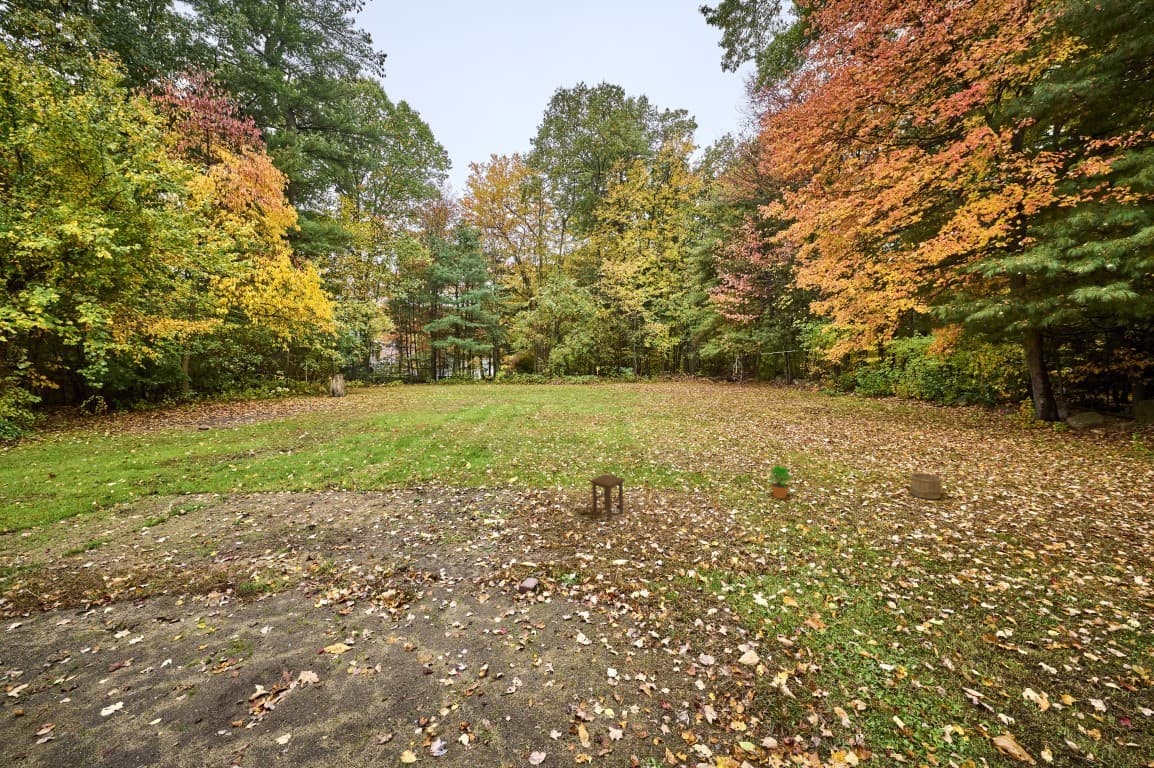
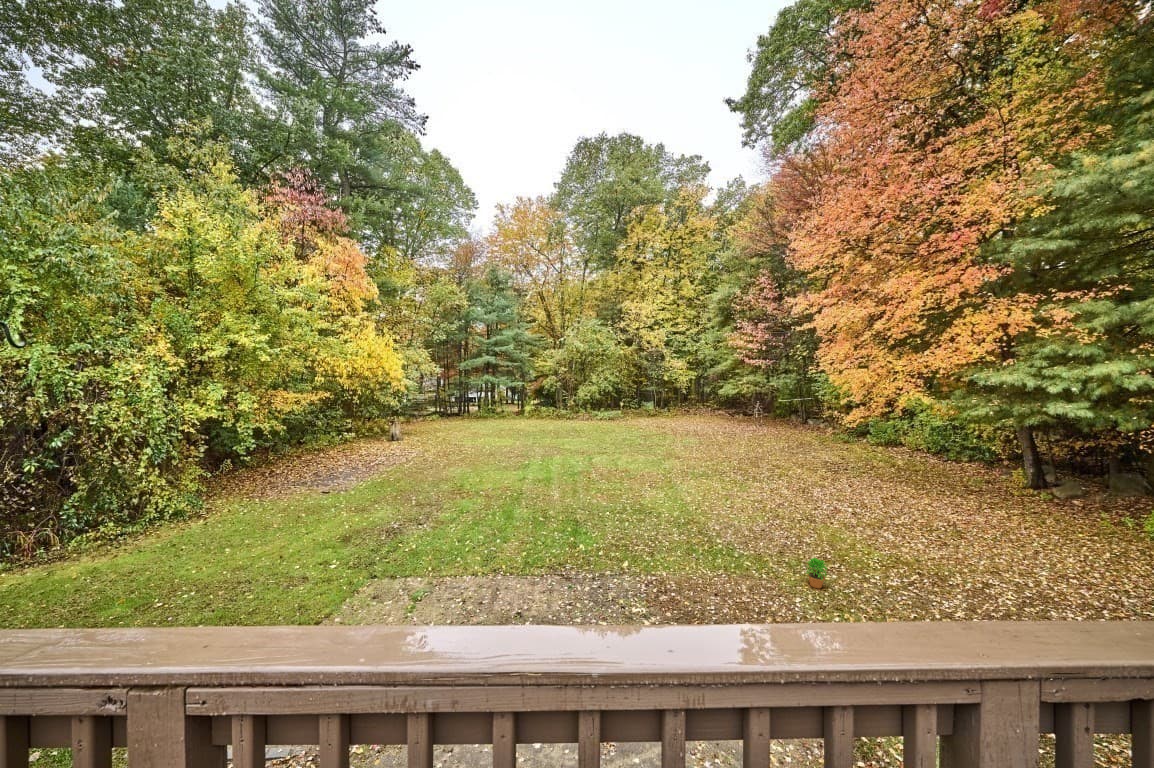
wooden bucket: present [910,473,941,499] -> none [932,566,962,593]
stool: present [590,474,625,520] -> none [653,567,683,613]

